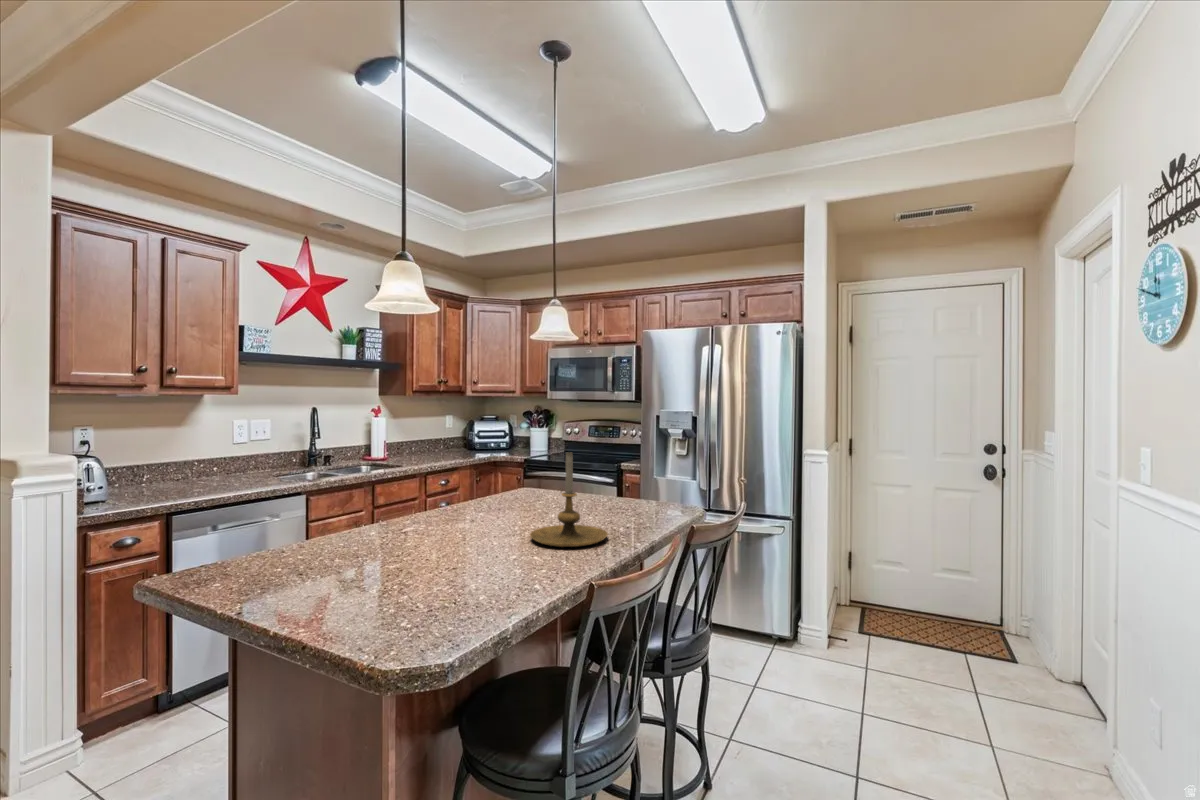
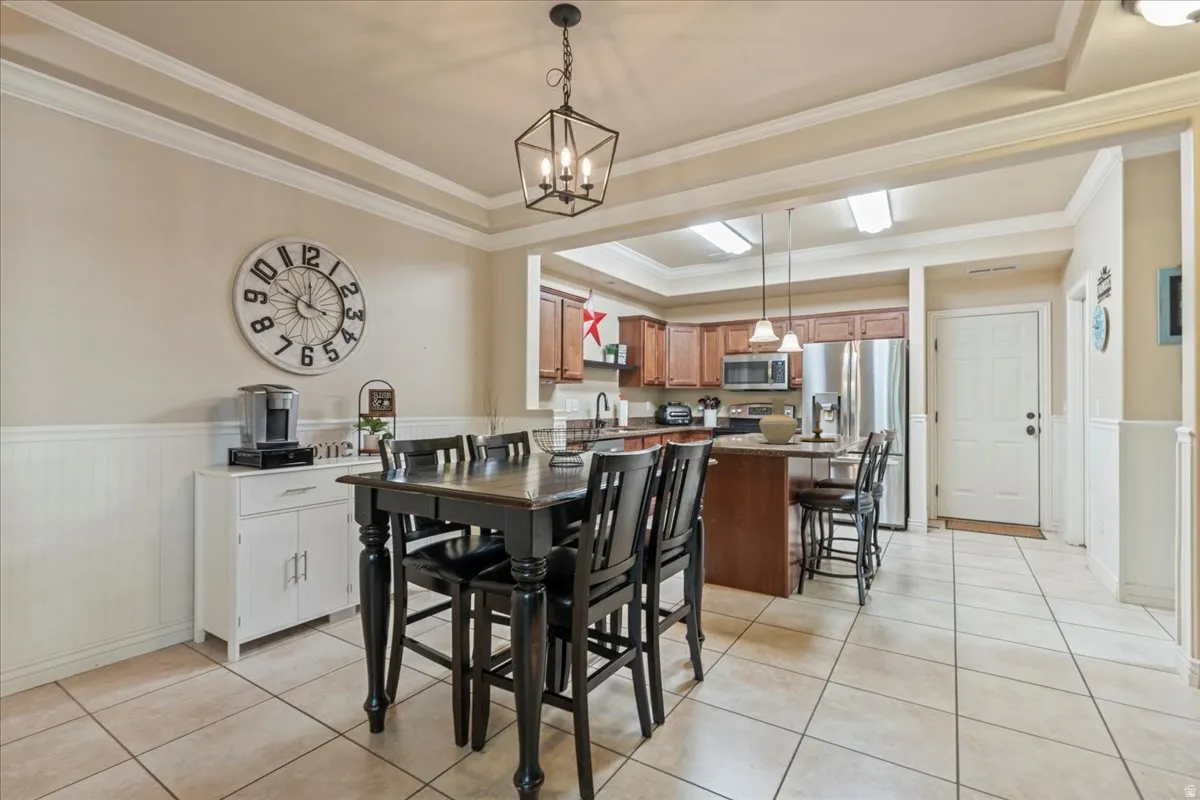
vase: none [397,451,491,569] -> present [759,398,798,444]

